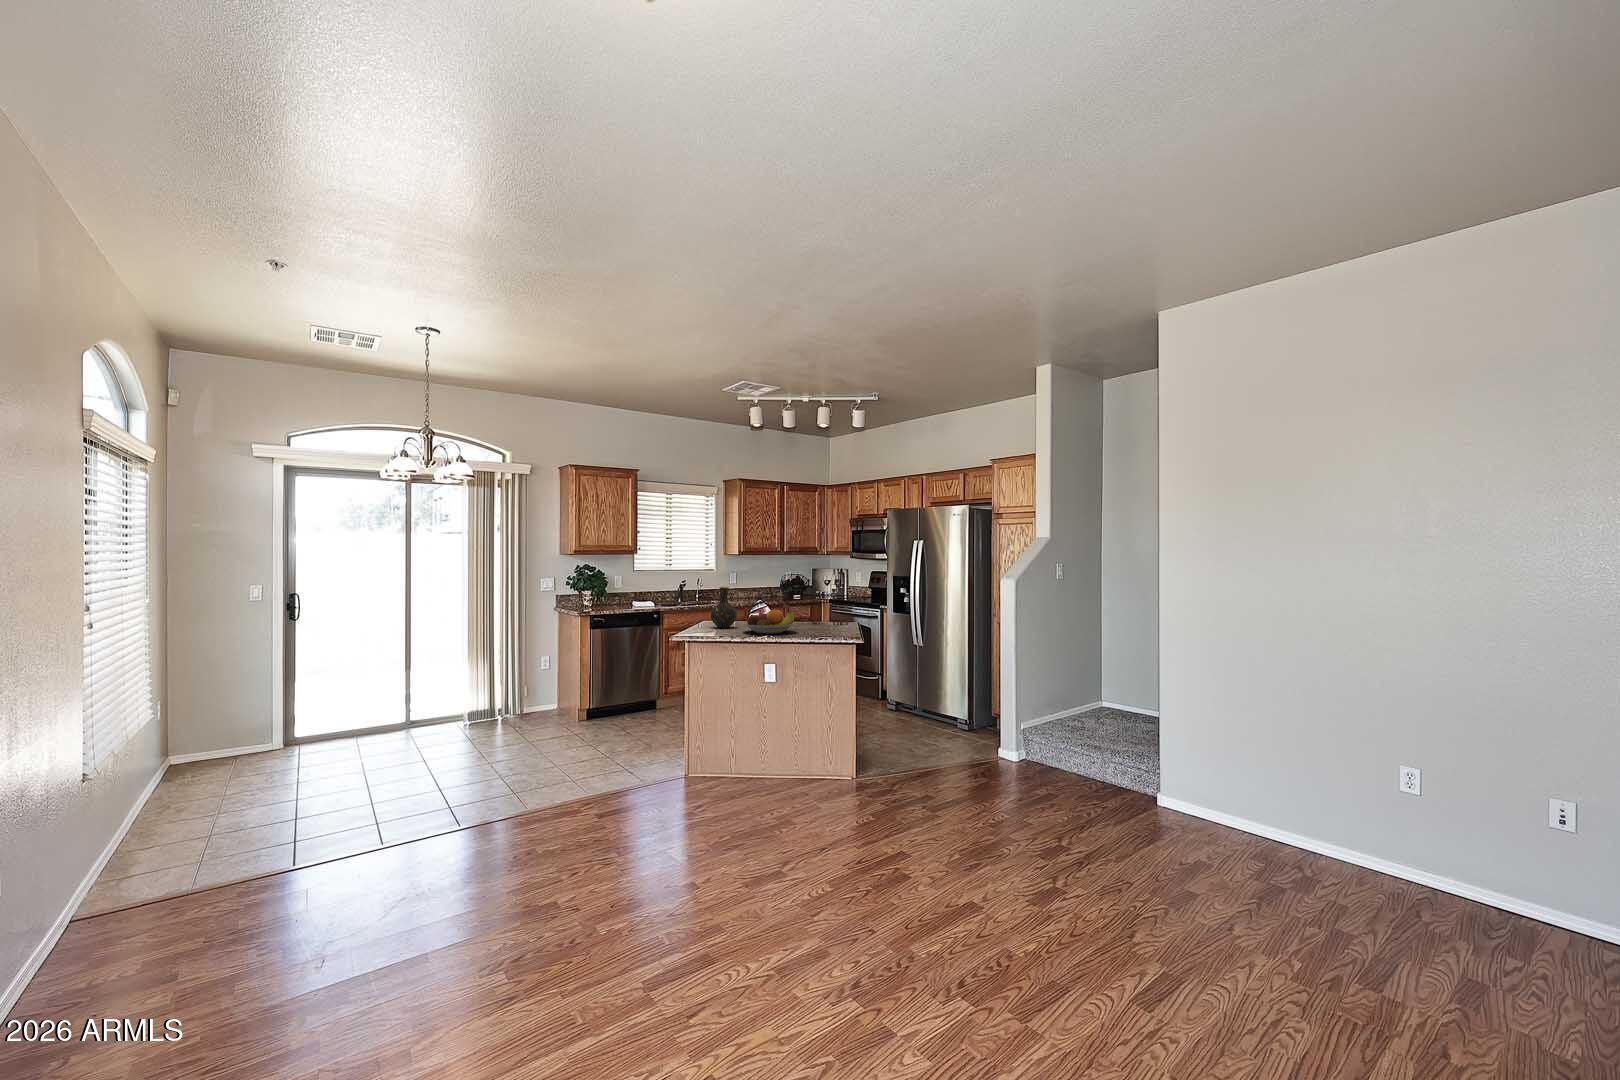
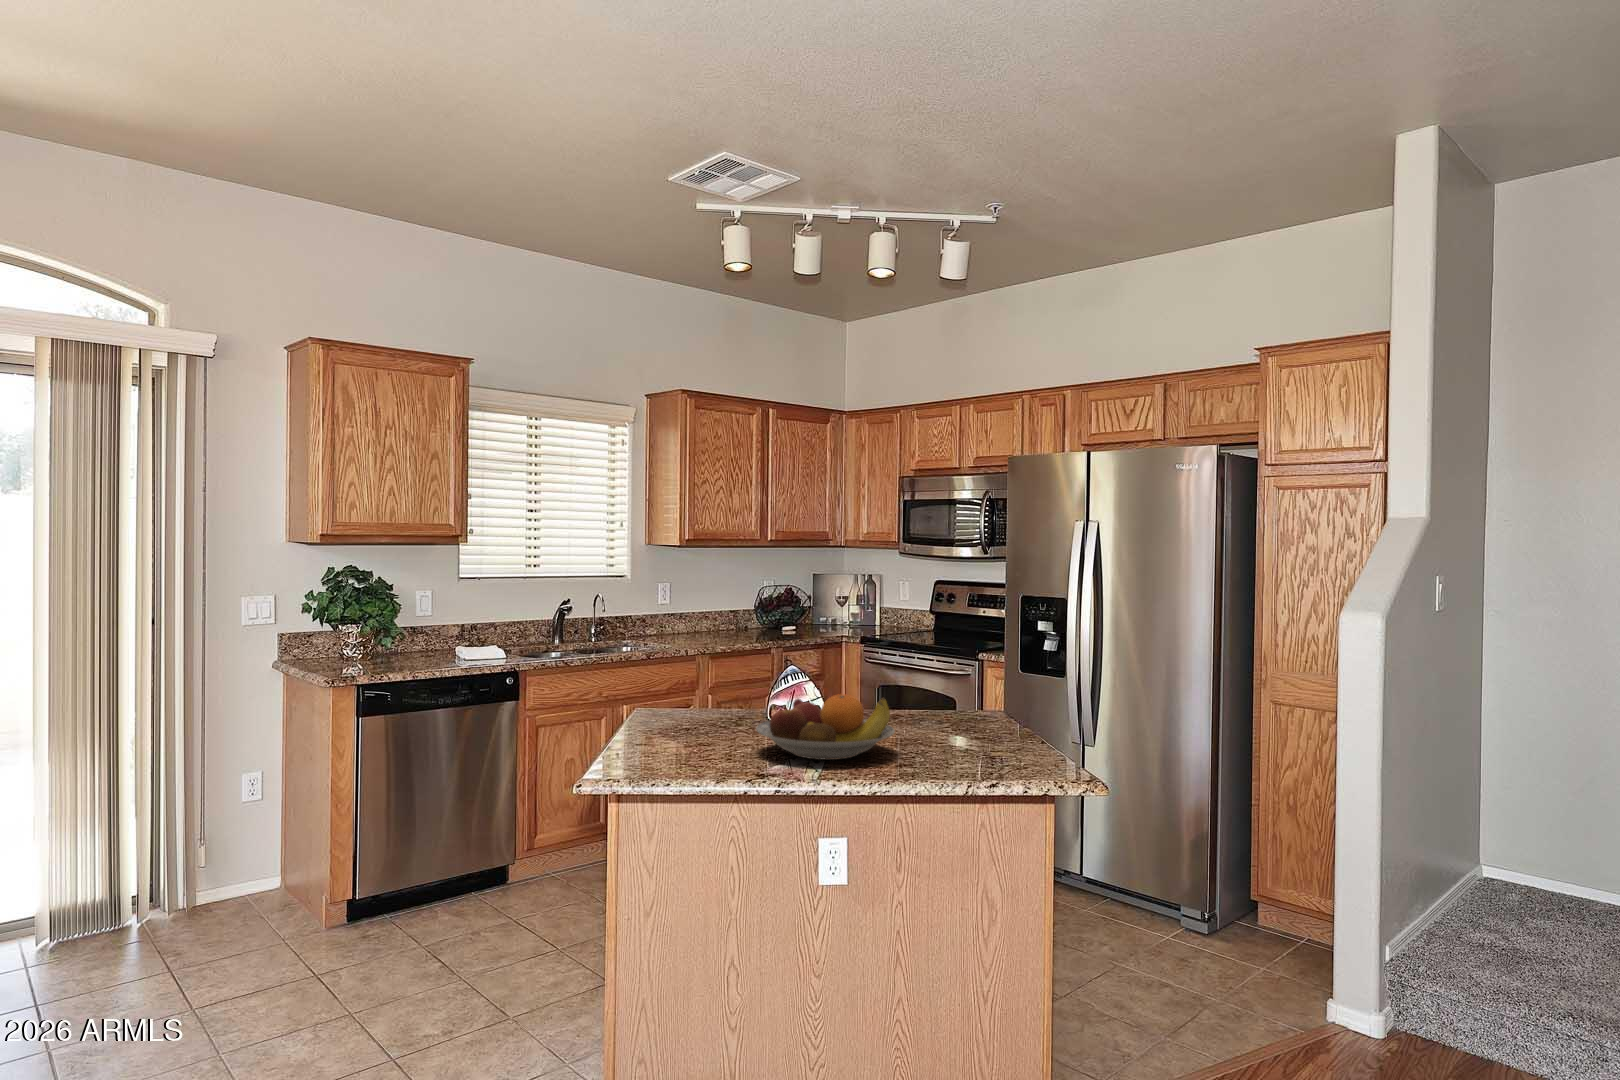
vase: present [711,587,737,628] -> none [663,631,728,735]

